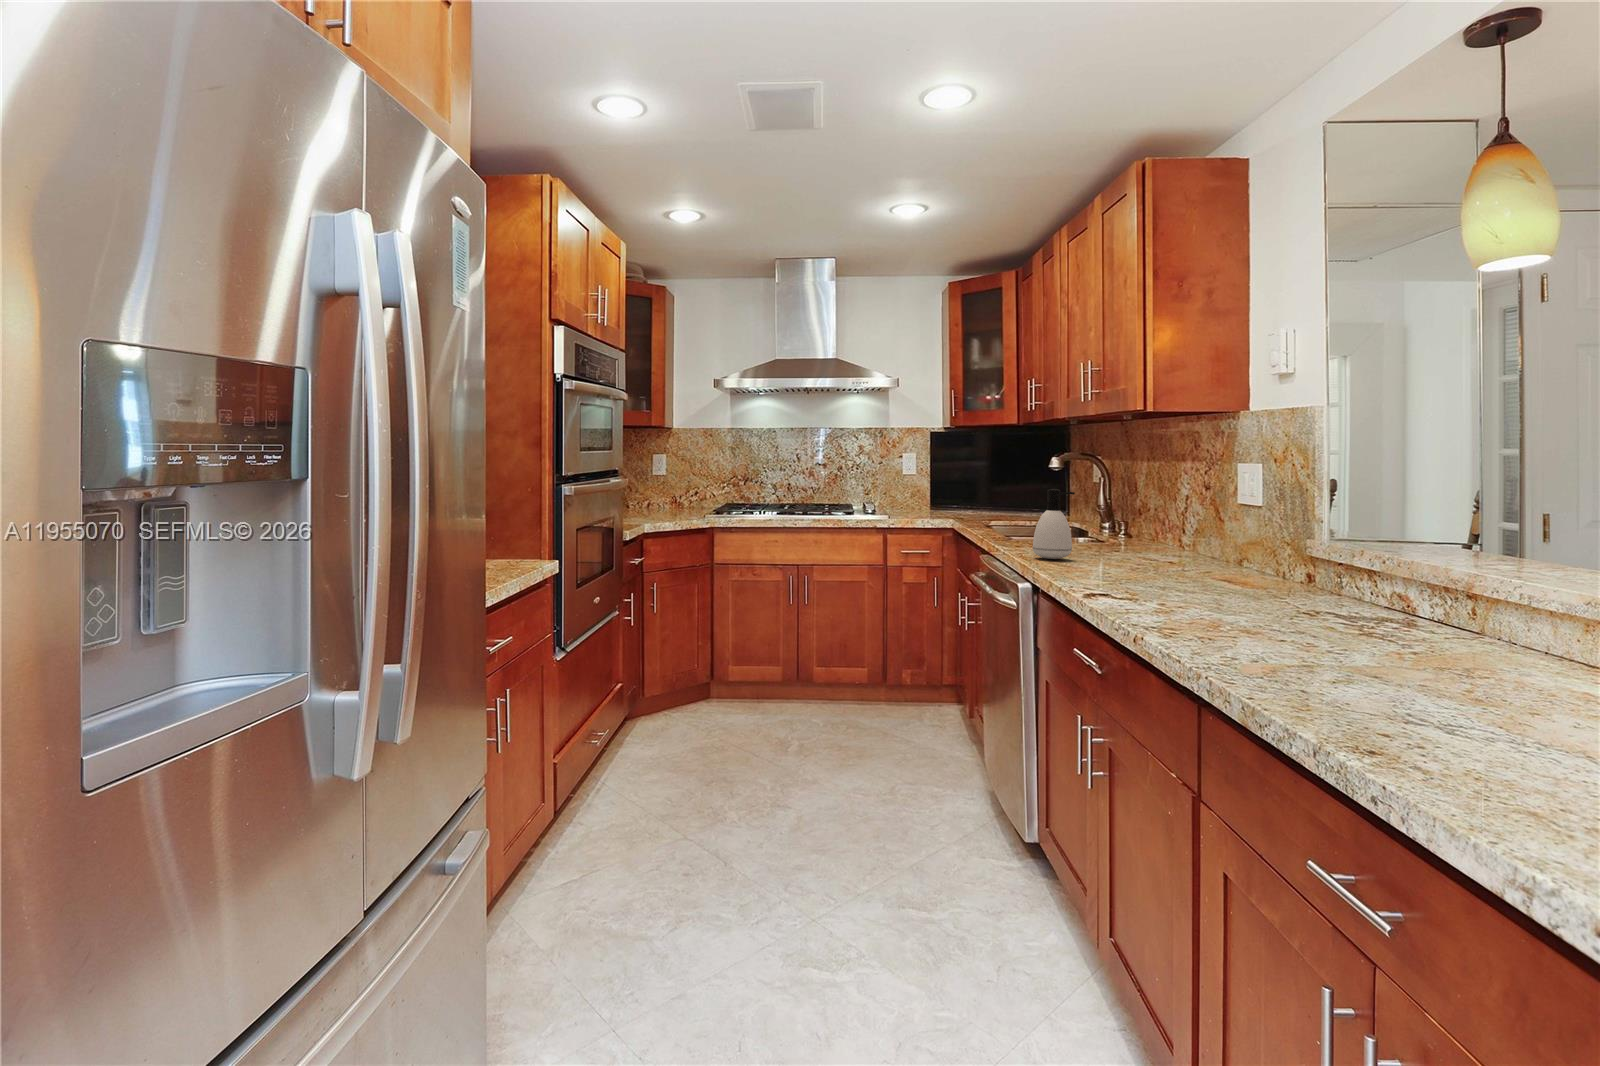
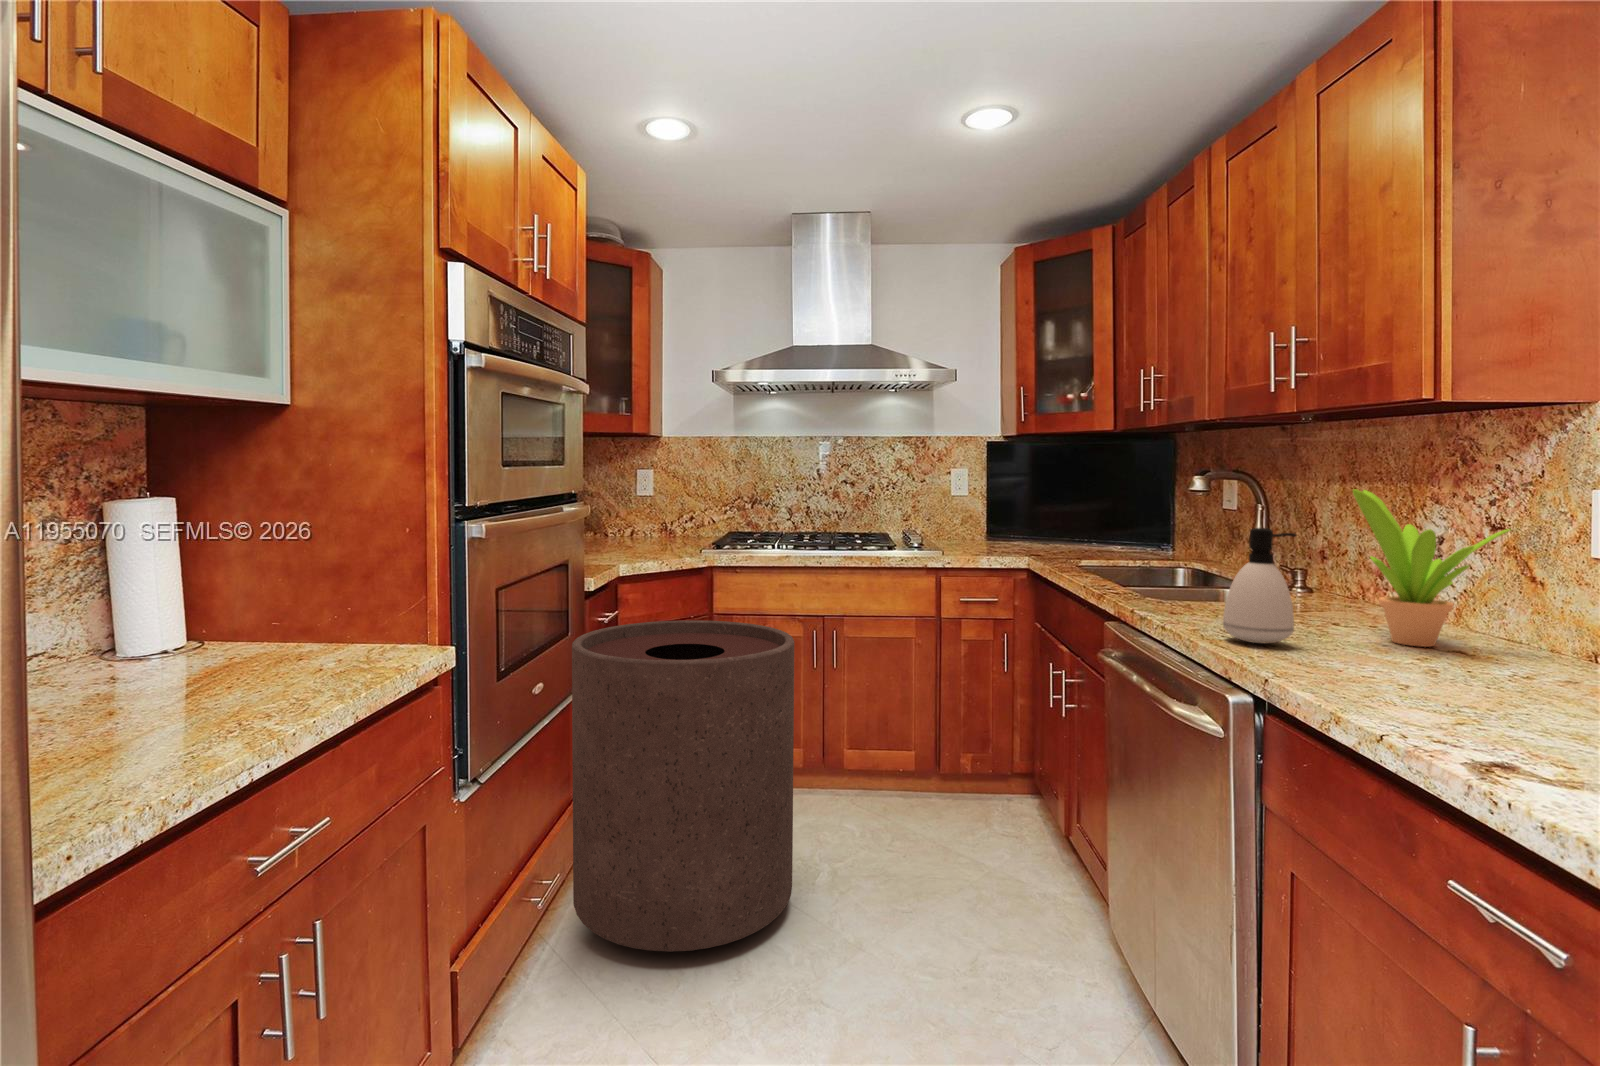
potted plant: none [1108,465,1202,561] -> present [1353,489,1511,647]
trash can: none [621,562,774,774] -> present [572,620,794,952]

